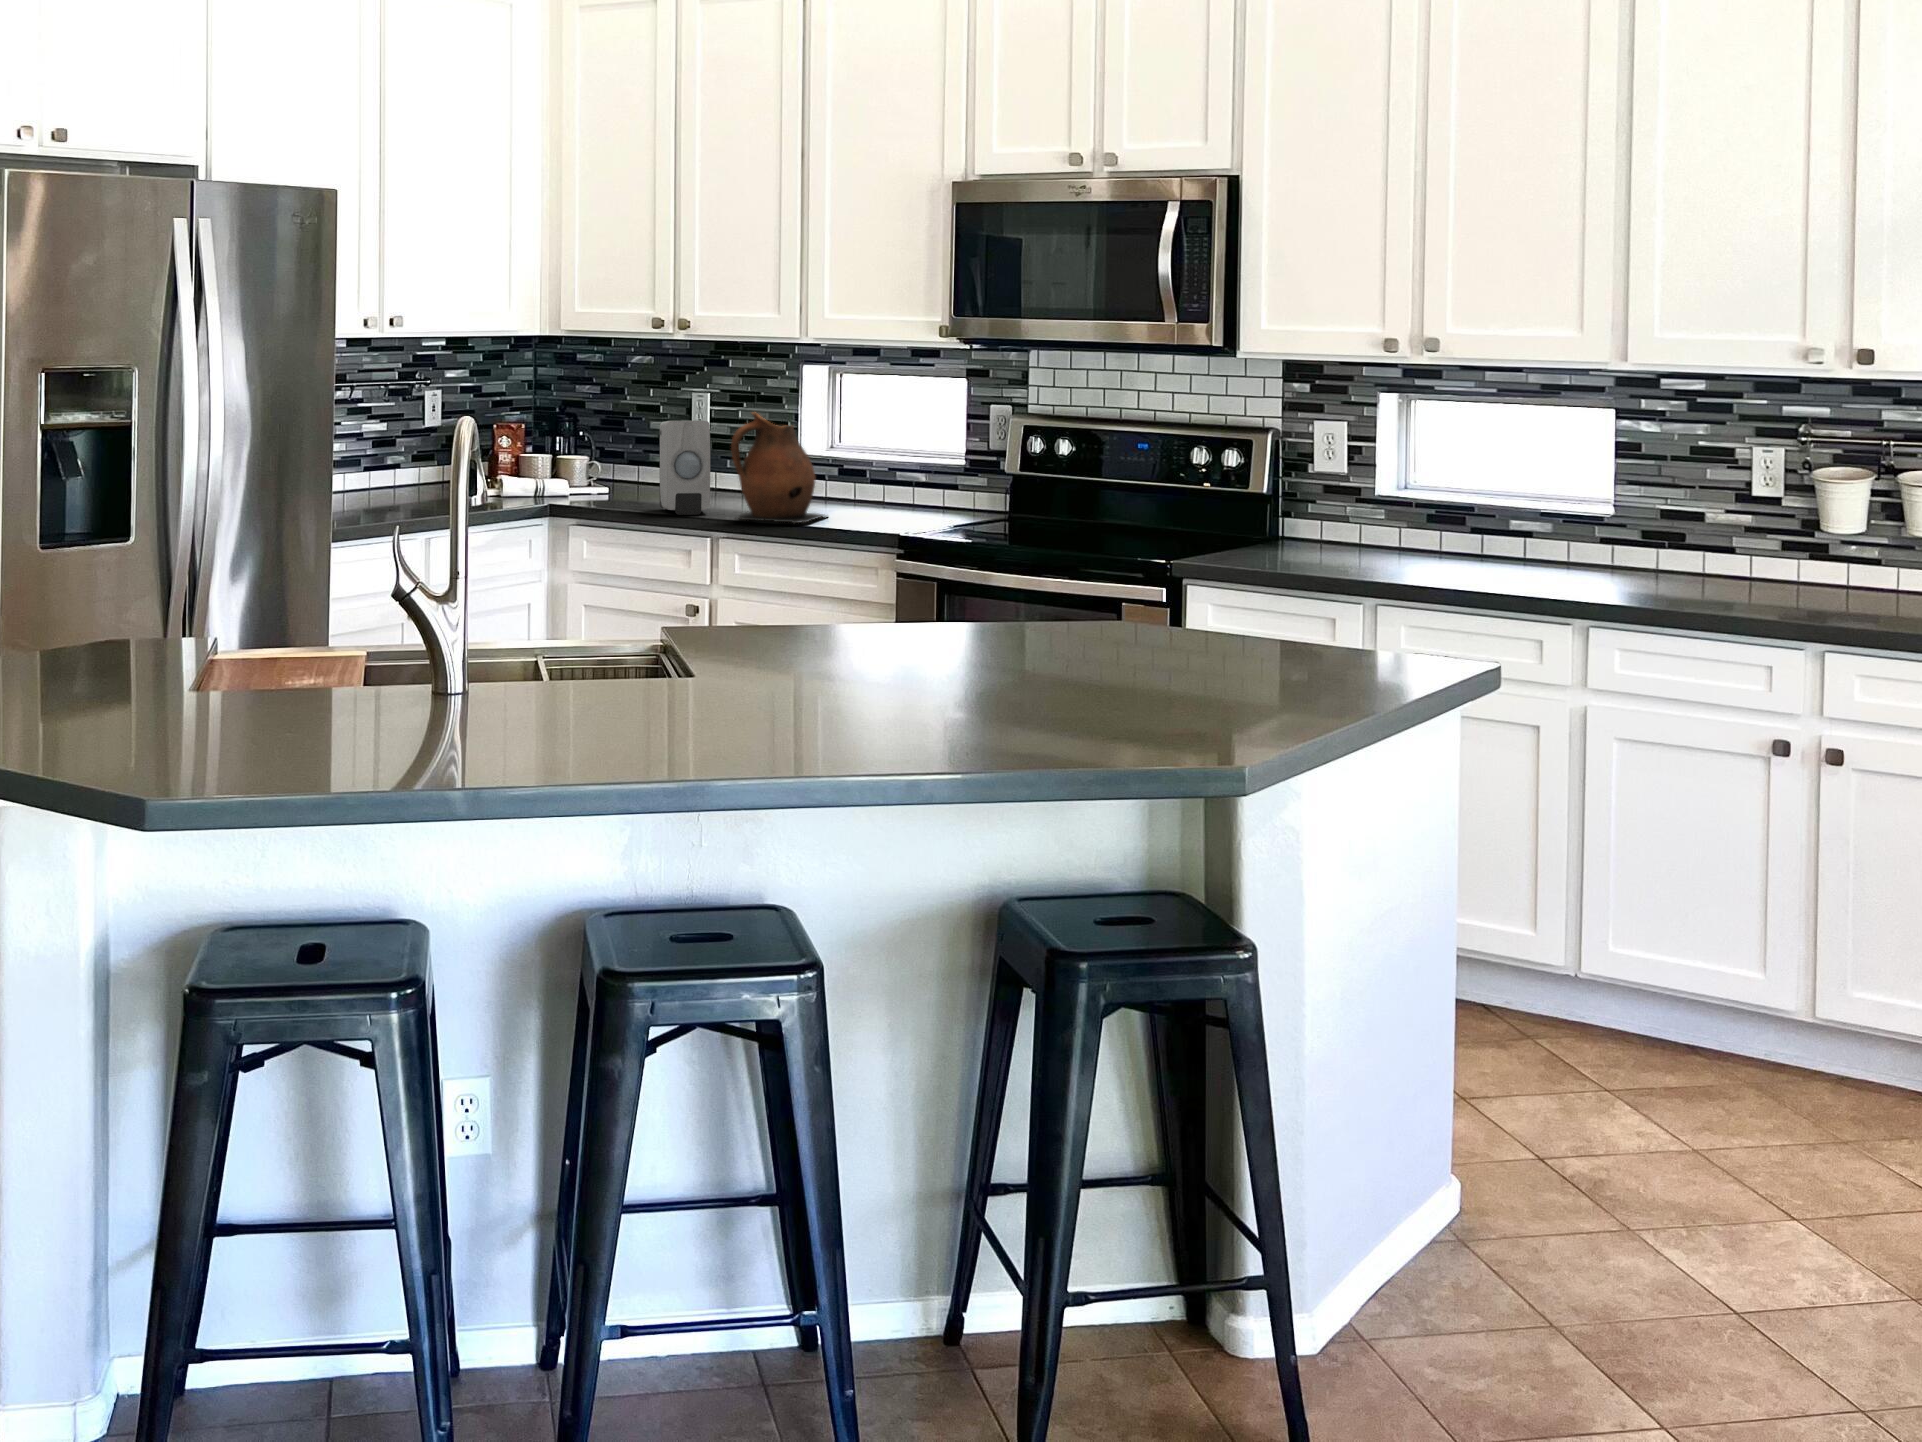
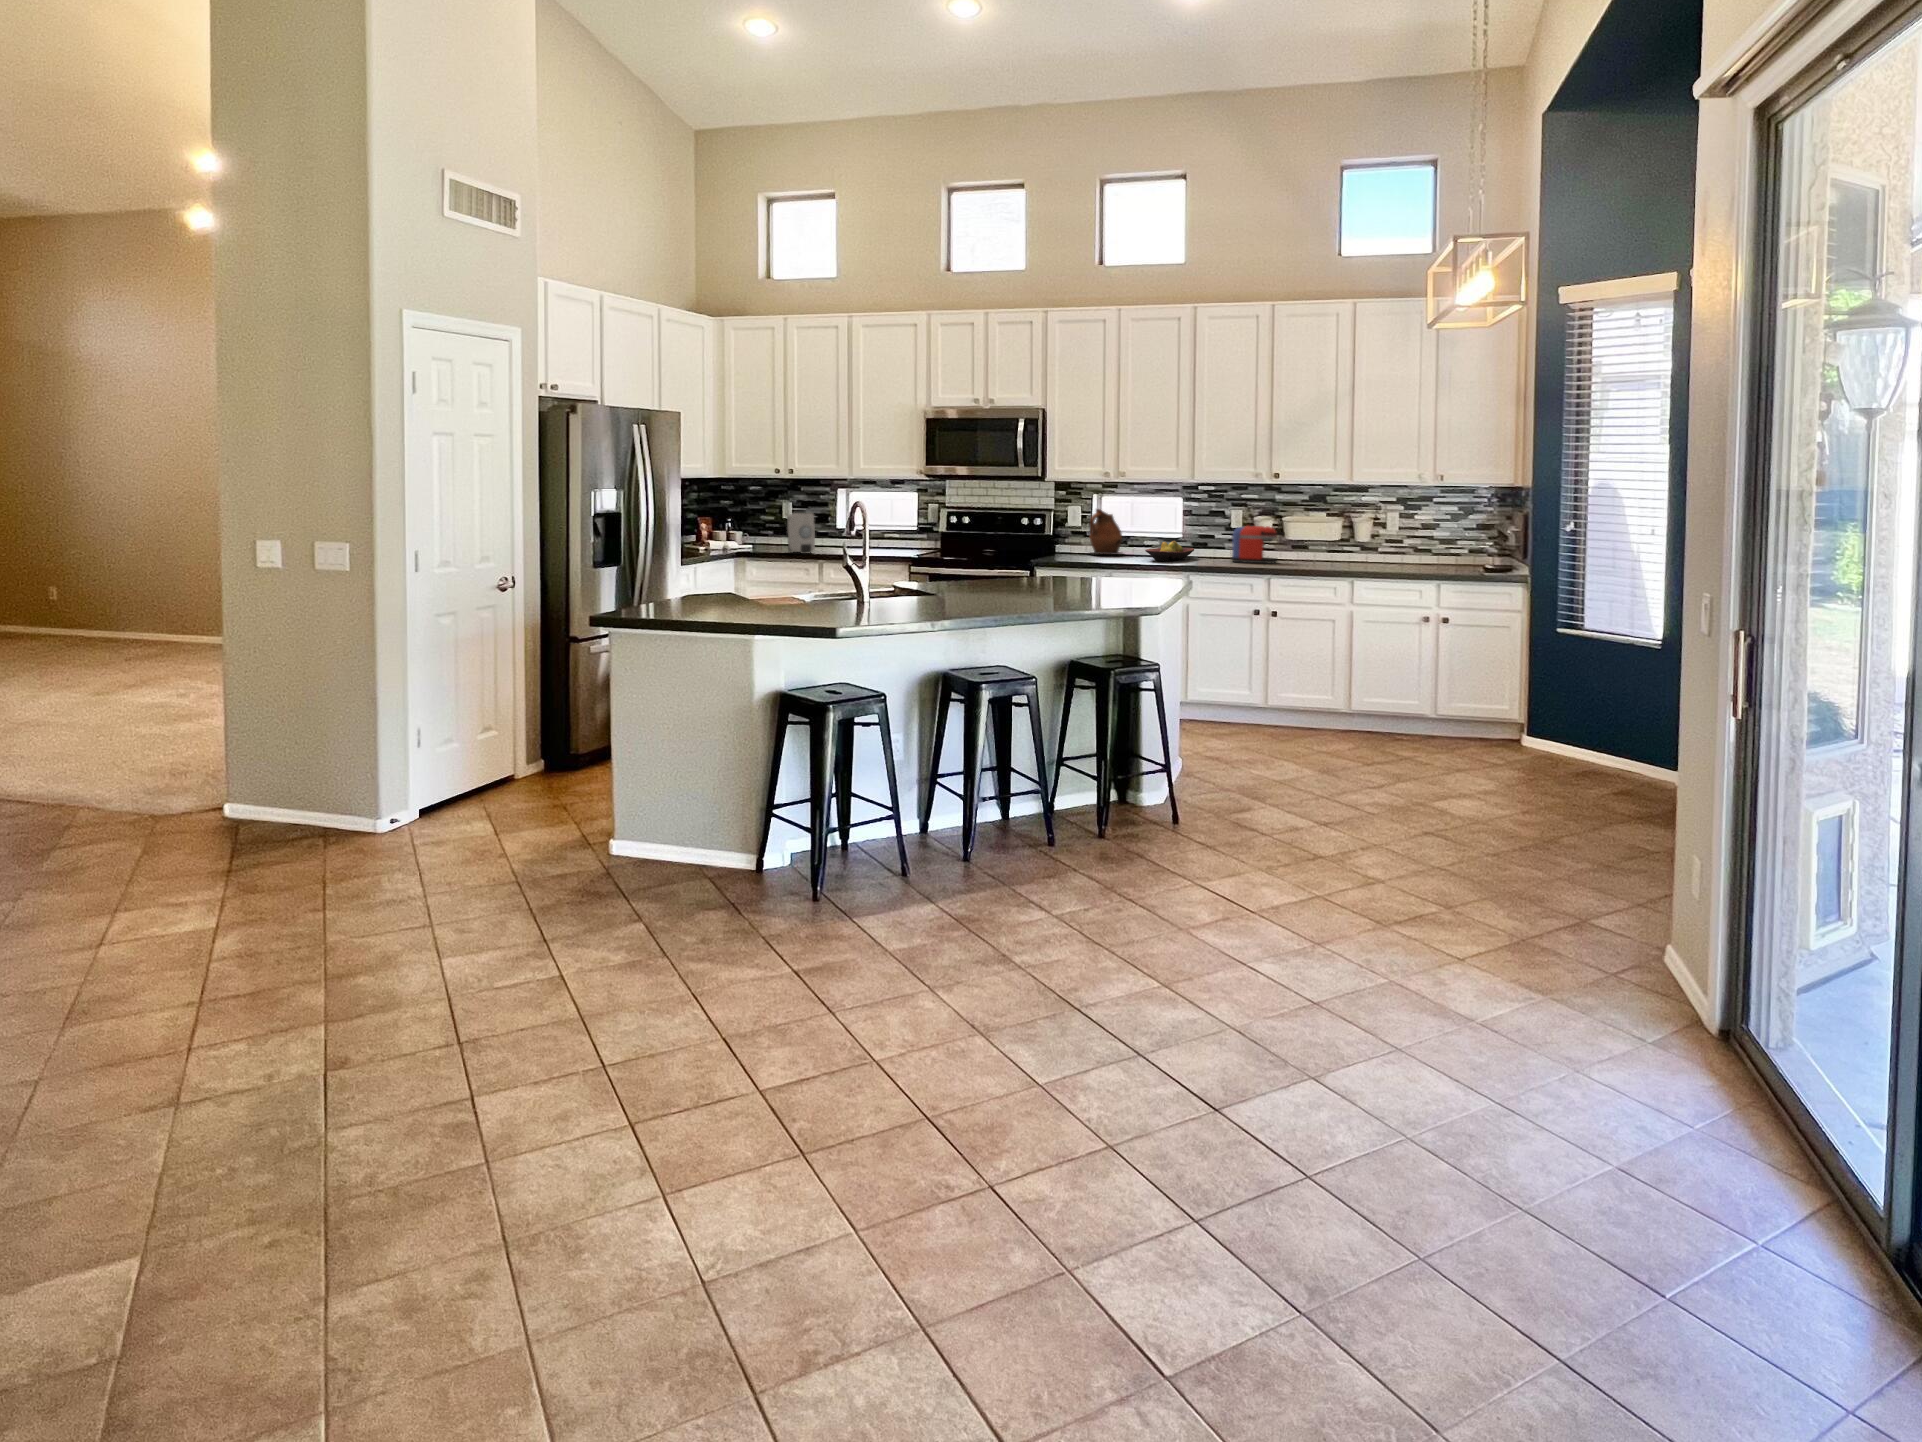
ceramic pitcher: present [731,412,827,523] -> present [1090,509,1123,555]
coffee maker: none [1724,496,1888,608] -> present [1231,526,1284,563]
fruit bowl: none [1475,527,1627,584] -> present [1145,541,1194,561]

